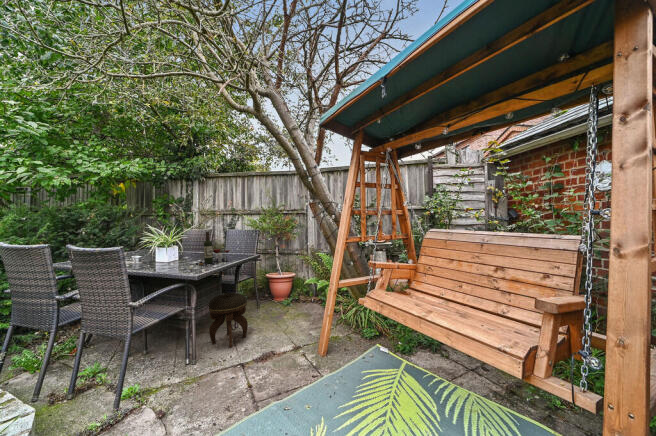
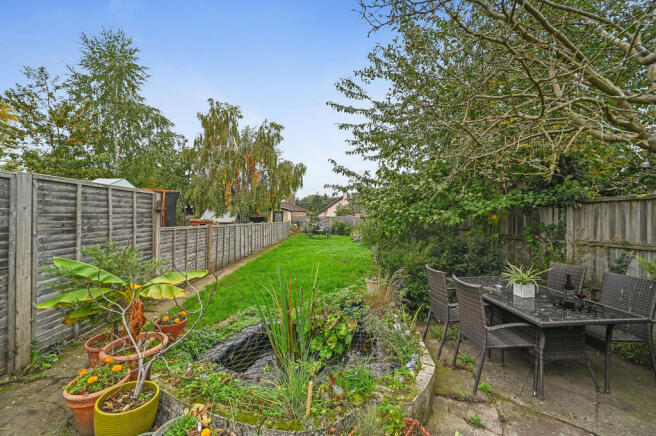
footstool: present [208,293,248,347] -> none [563,346,619,411]

